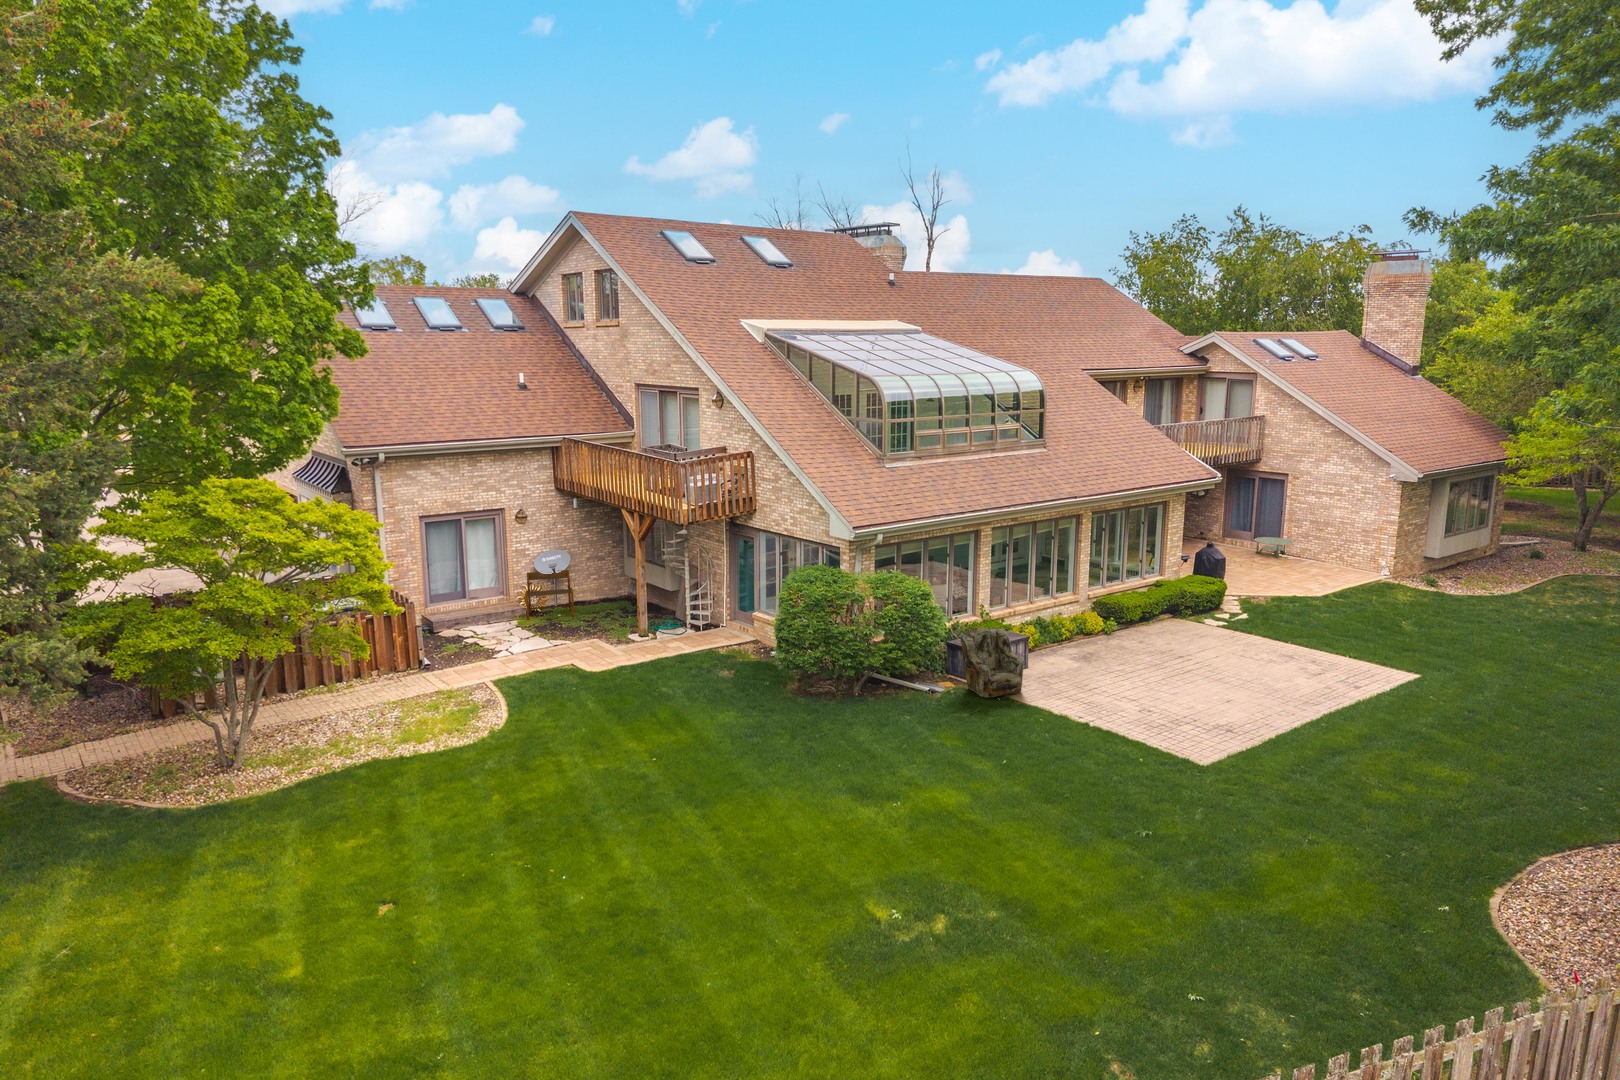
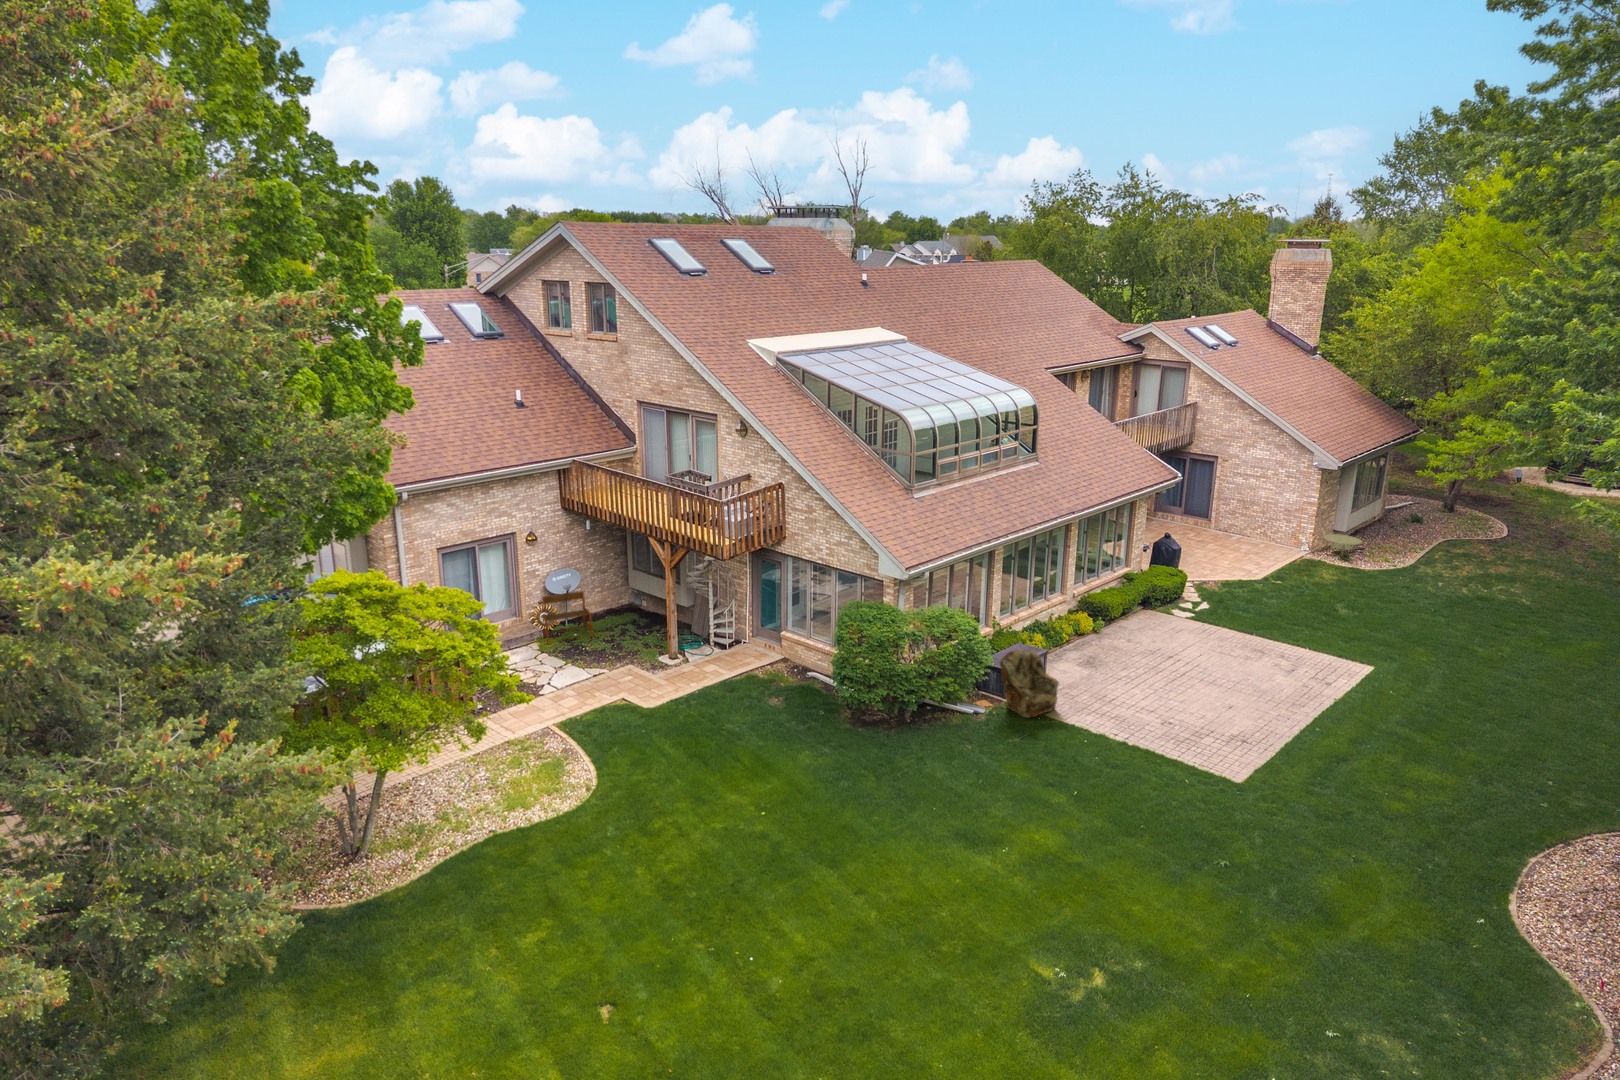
round table: present [1254,537,1294,559] -> present [1324,534,1362,557]

